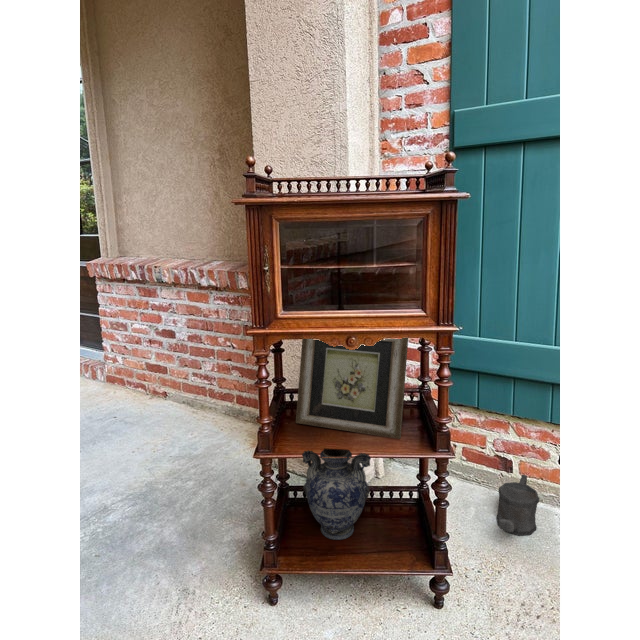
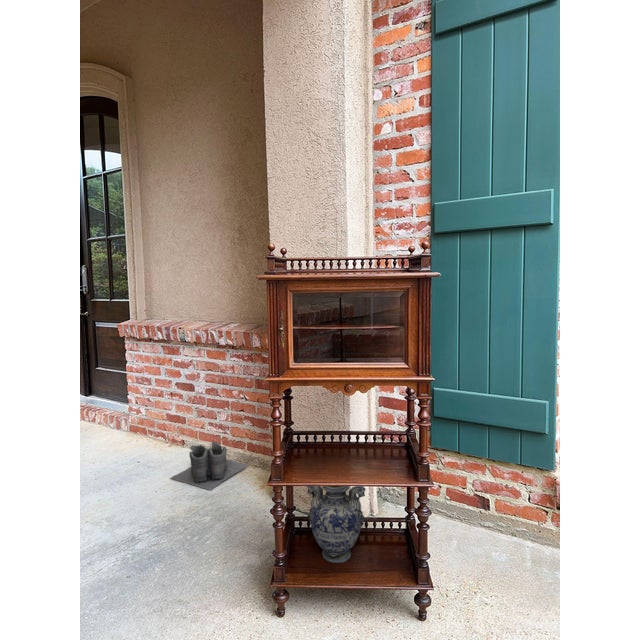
picture frame: present [296,337,408,439] -> none [302,375,396,471]
boots: none [150,395,240,450] -> present [171,441,248,490]
watering can: present [497,475,539,536] -> none [476,511,512,565]

